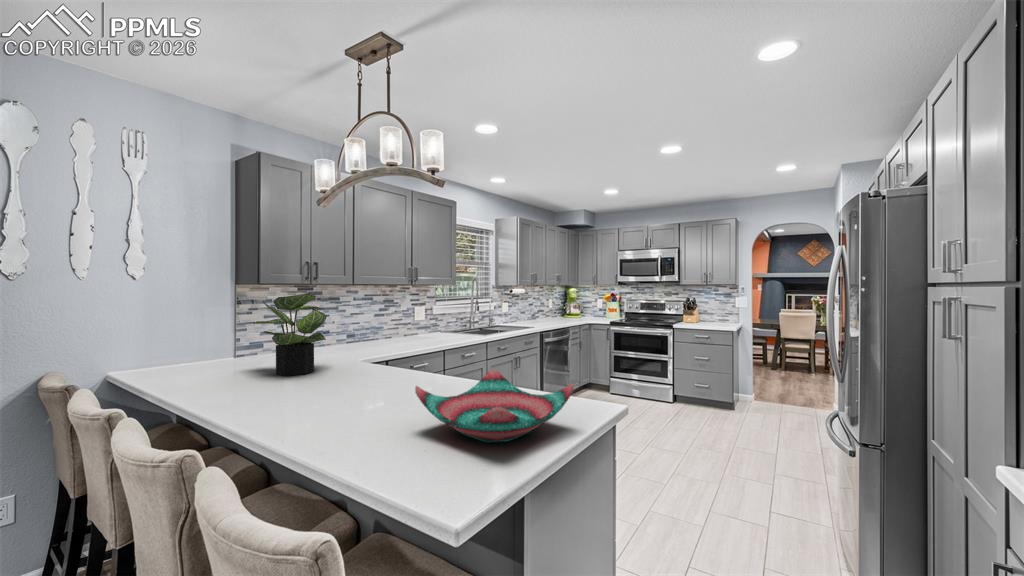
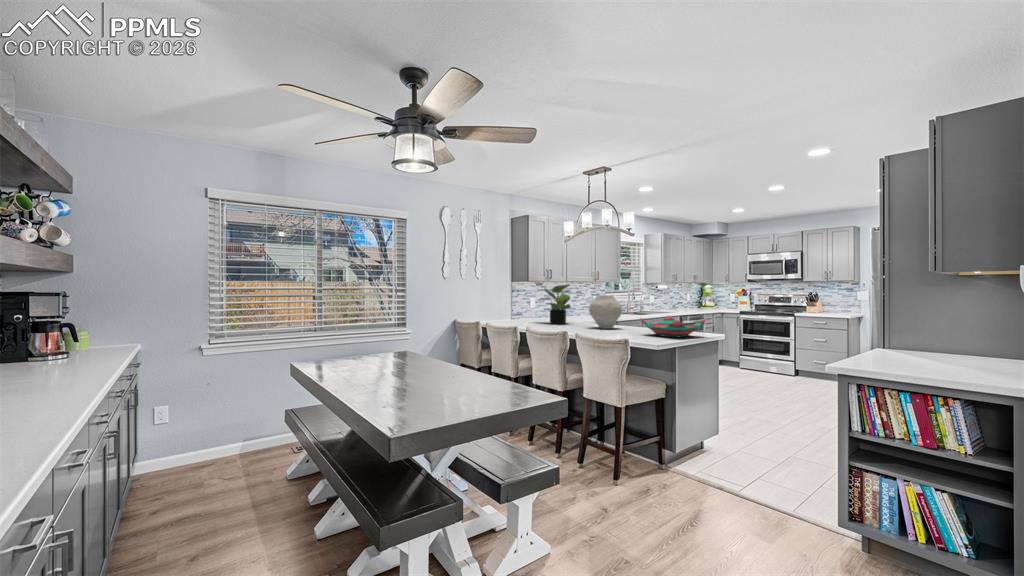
vase: none [332,318,406,394] -> present [589,295,622,329]

